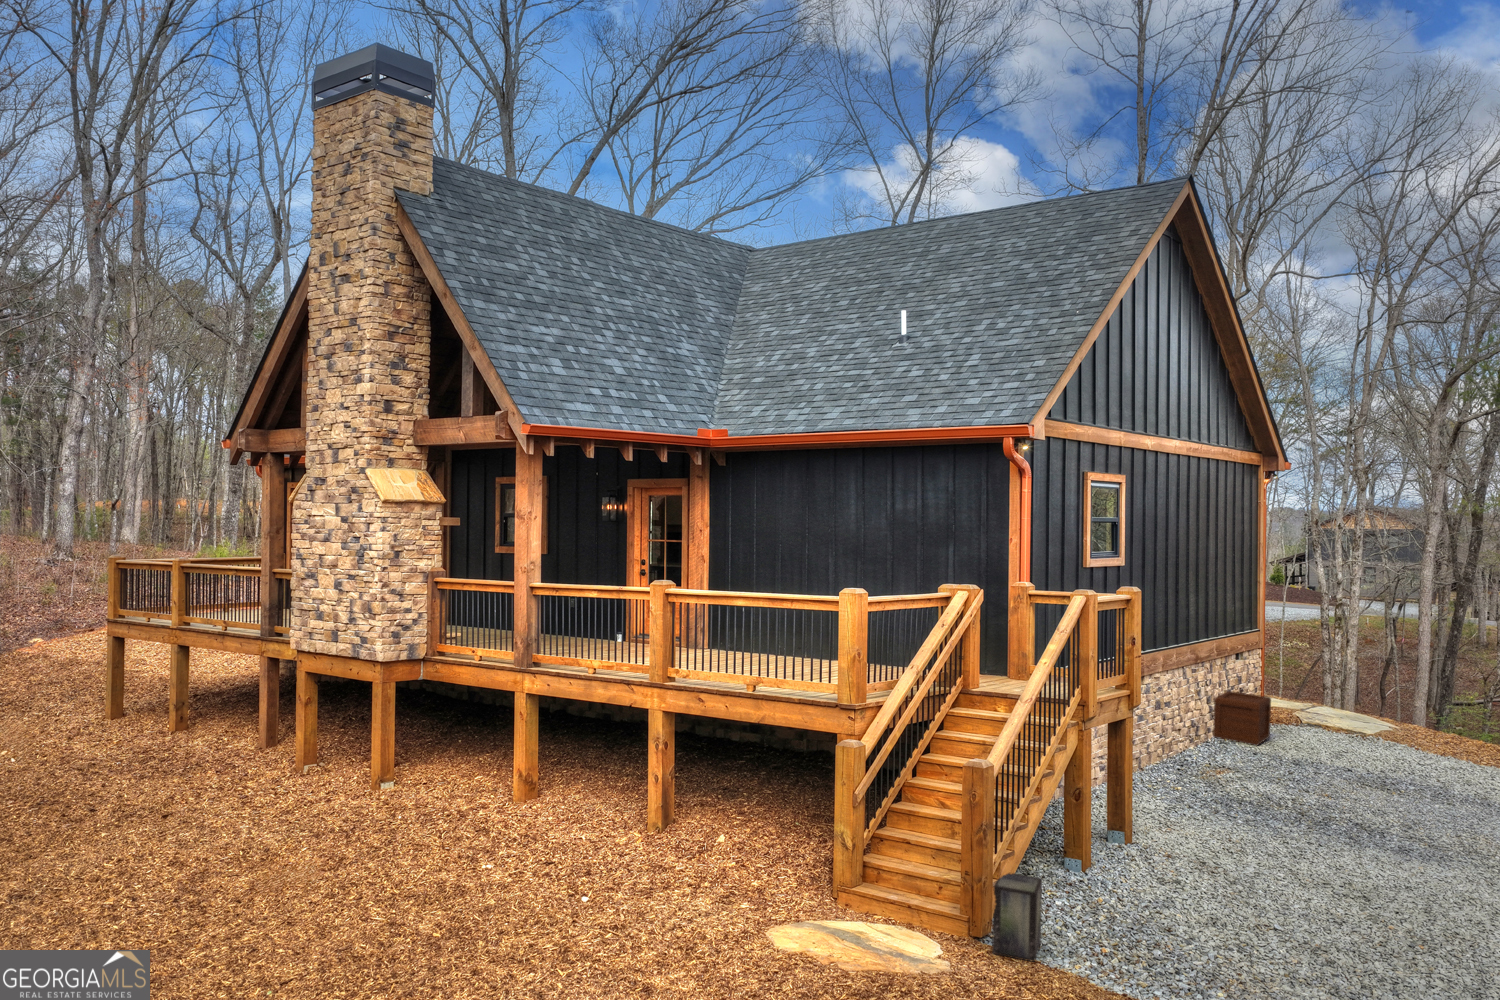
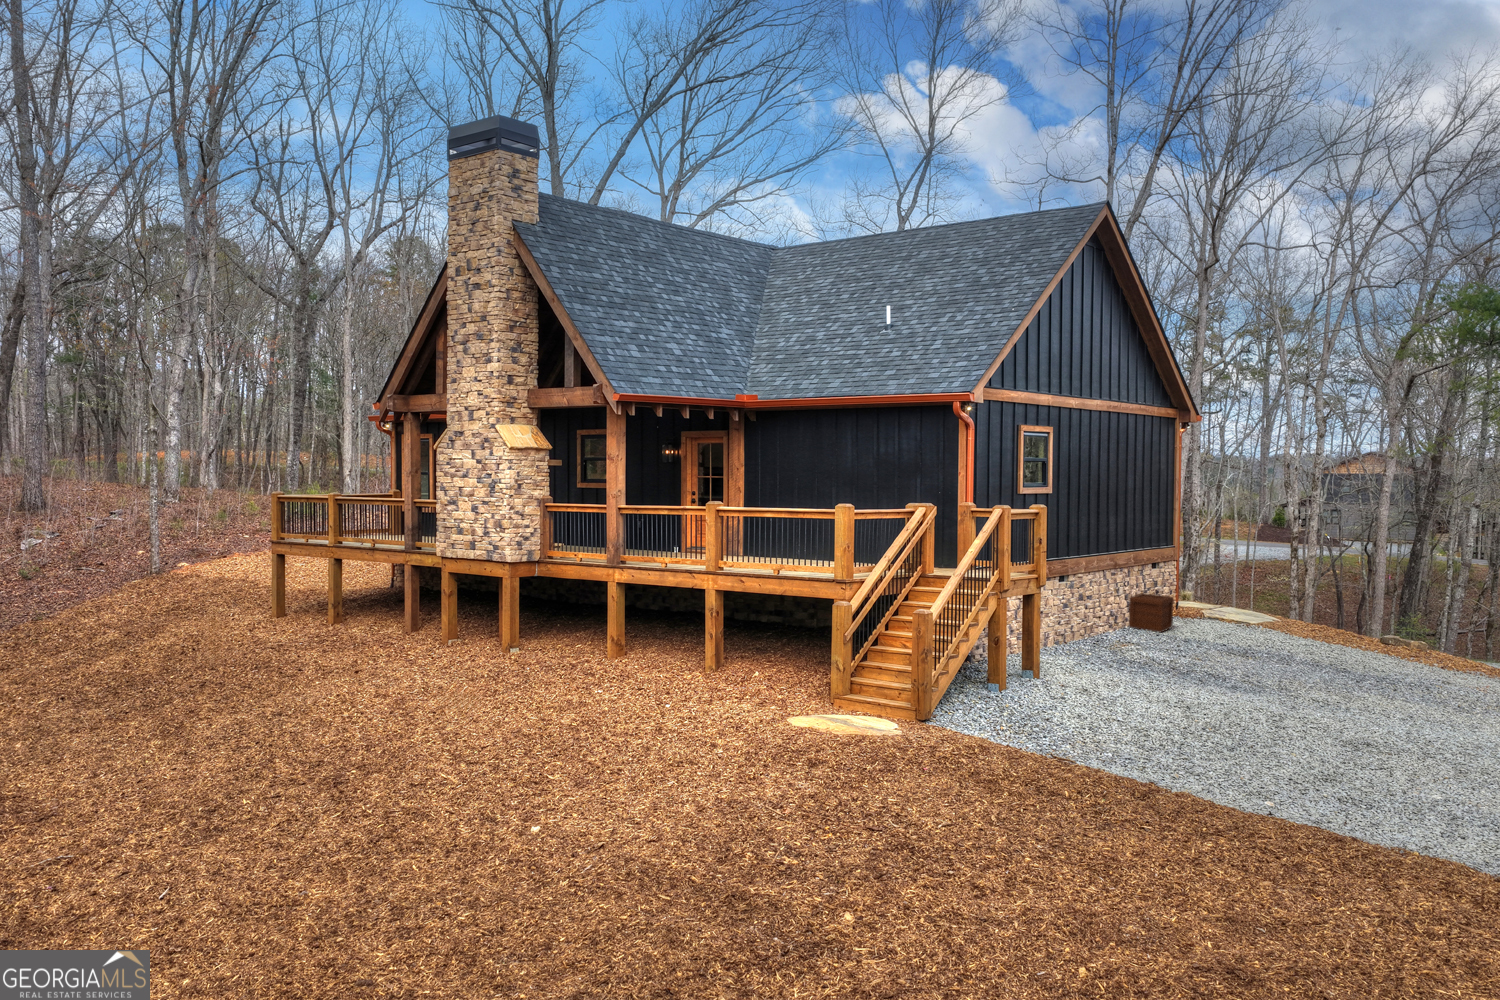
storage box: present [992,873,1042,962] -> none [933,682,967,736]

